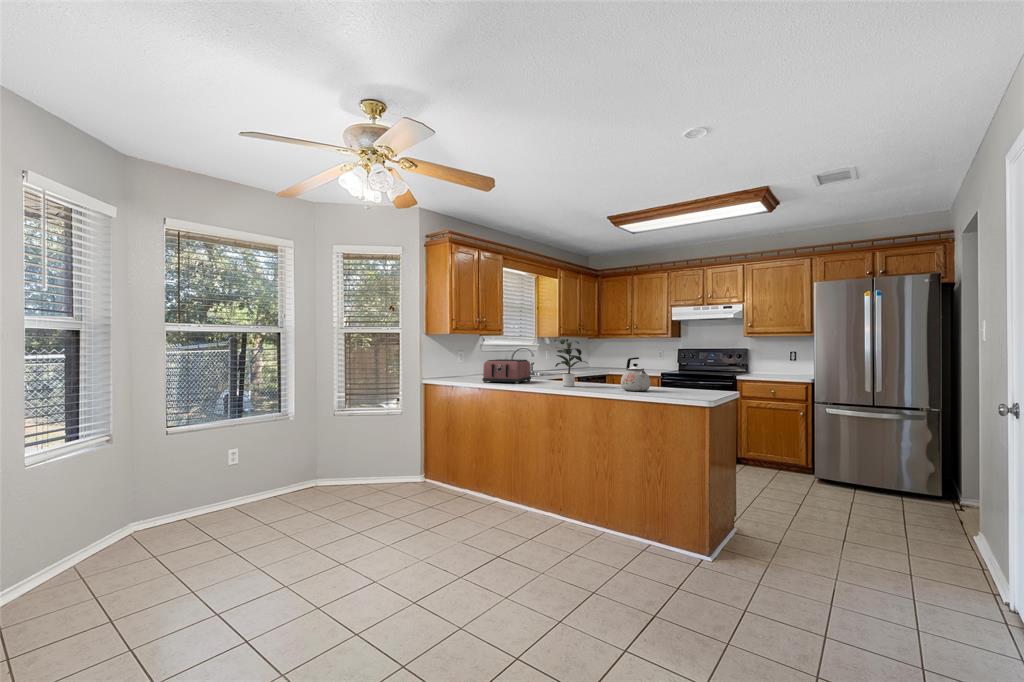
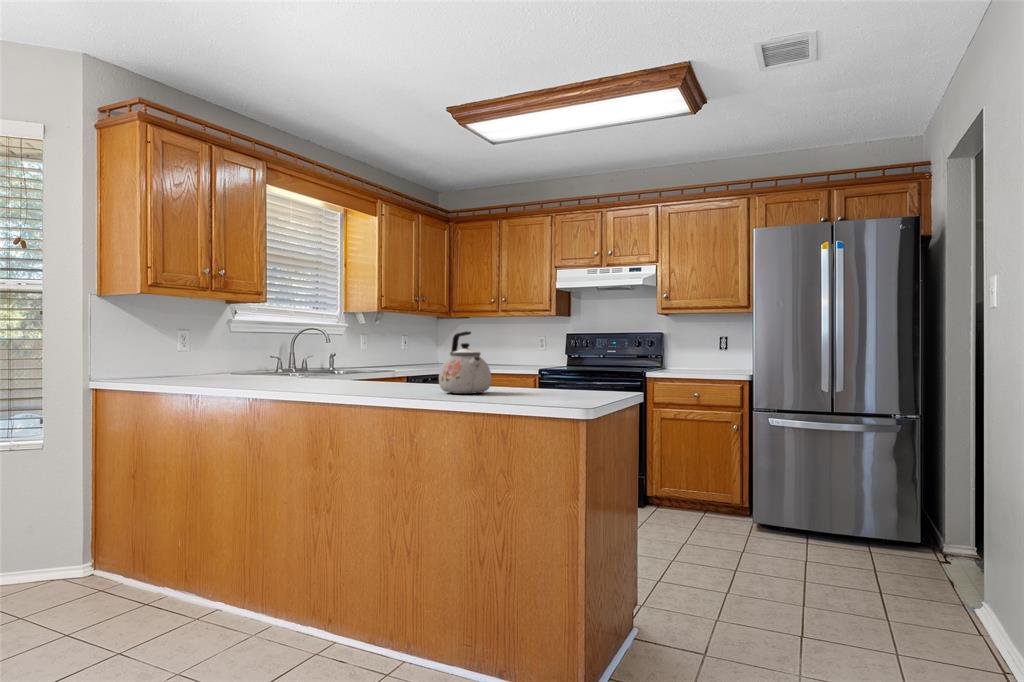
potted plant: present [555,339,587,387] -> none [316,297,399,389]
toaster: present [482,359,531,384] -> none [190,342,296,386]

